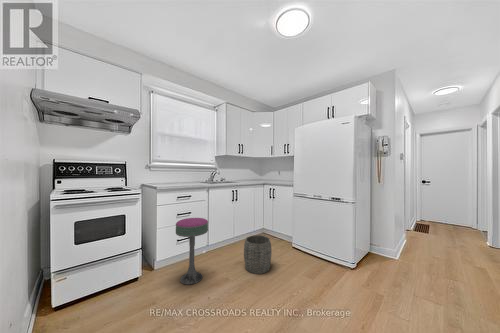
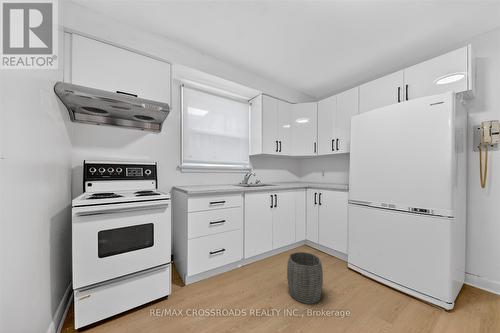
bar stool: present [176,218,208,285] -> none [208,228,245,310]

